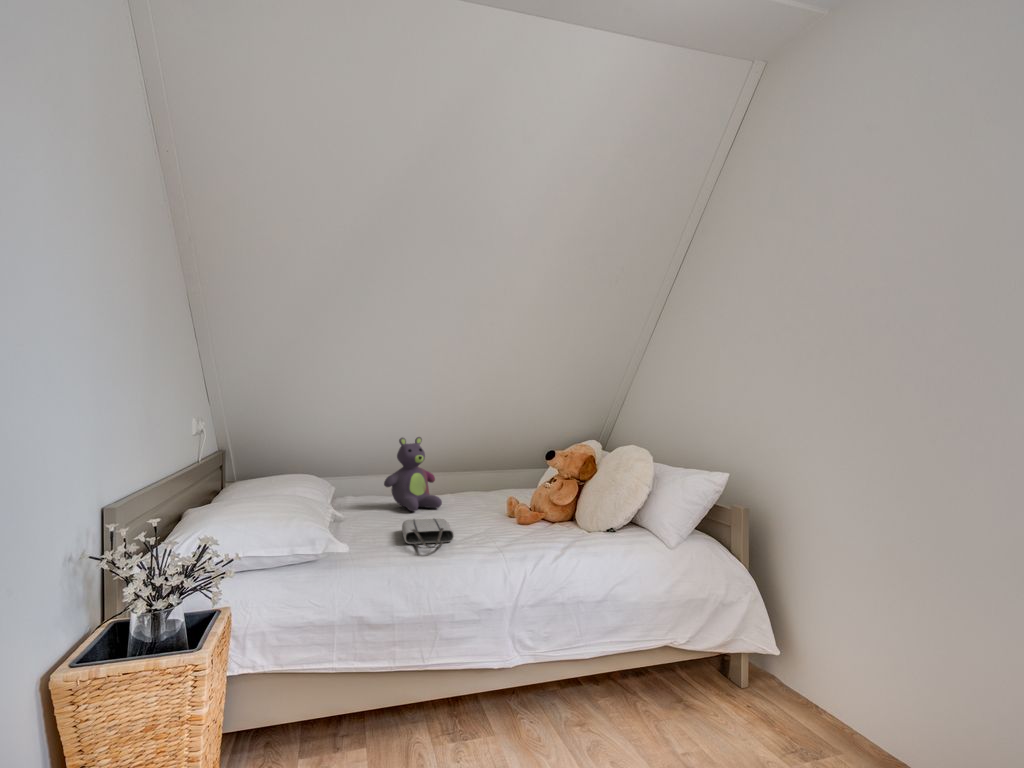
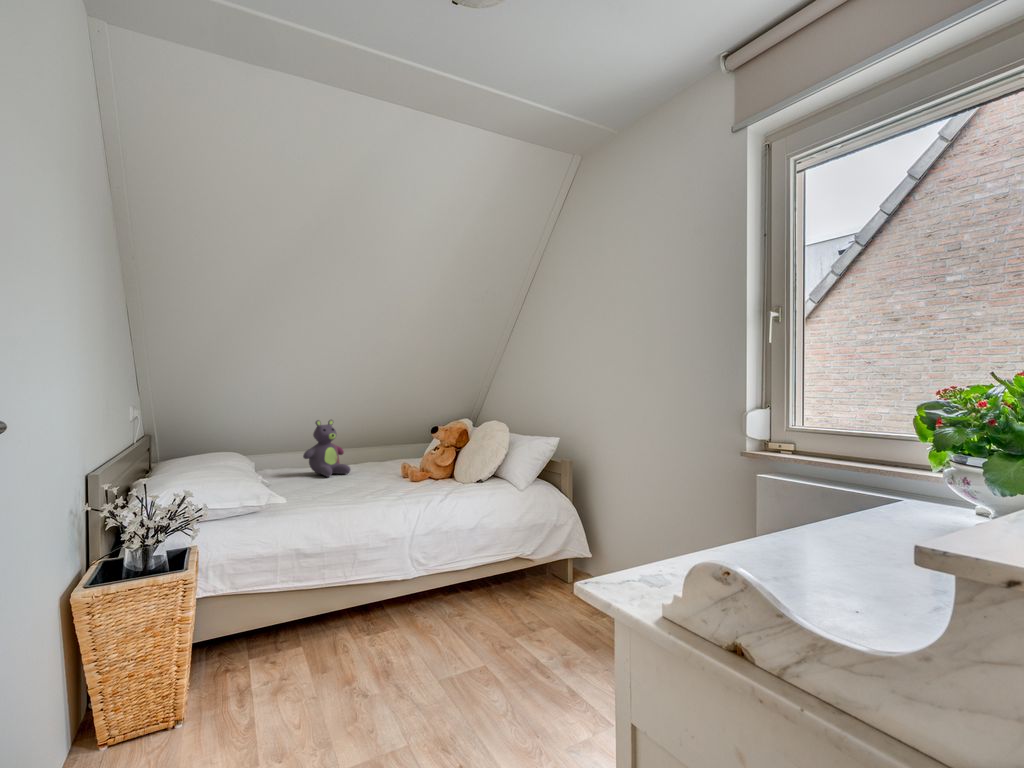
tote bag: present [402,519,454,548] -> none [324,479,367,498]

